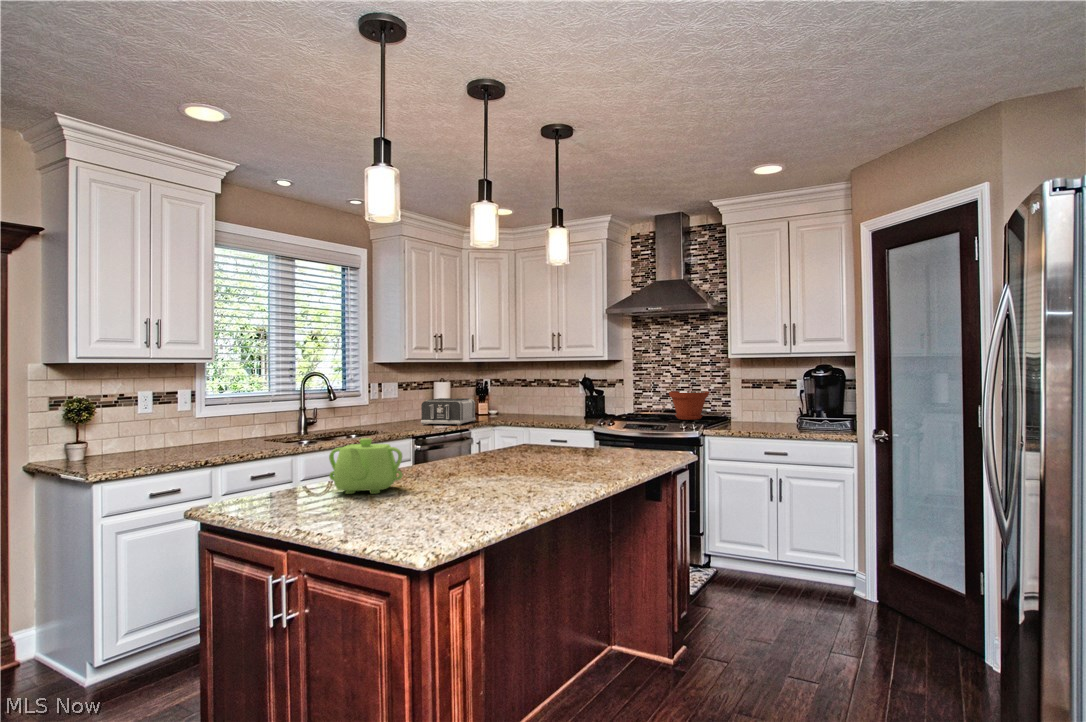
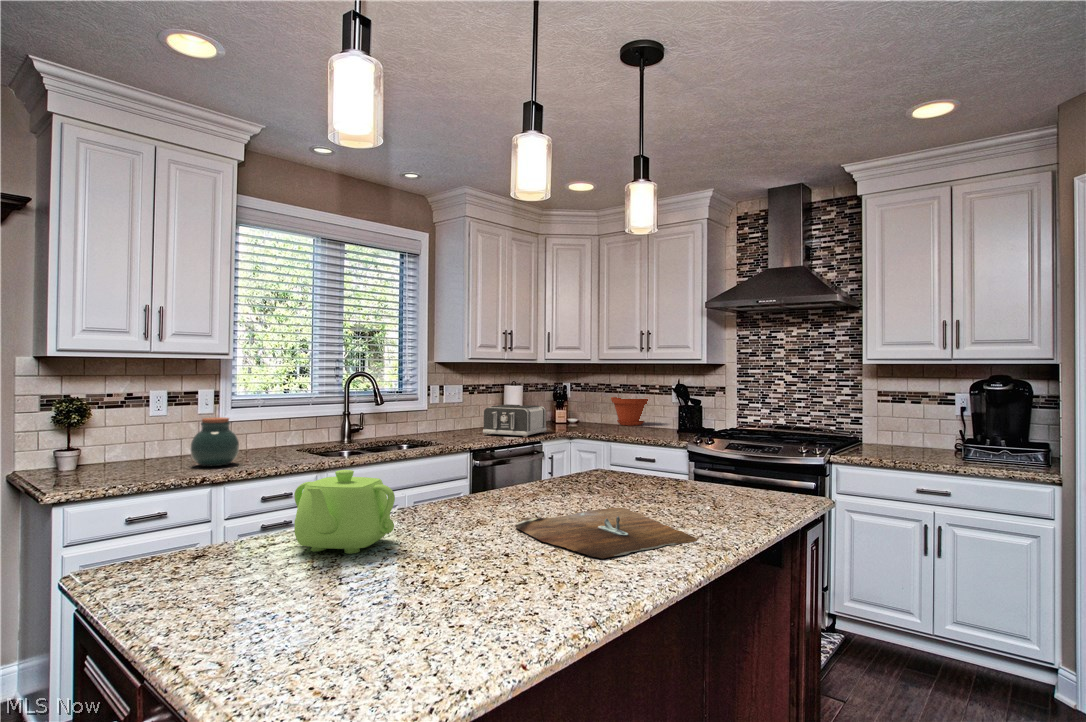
plant pot: present [669,391,709,420] -> present [611,397,648,426]
jar: none [183,413,224,454] -> present [191,417,239,466]
cutting board: none [481,464,605,487] -> present [515,507,697,559]

